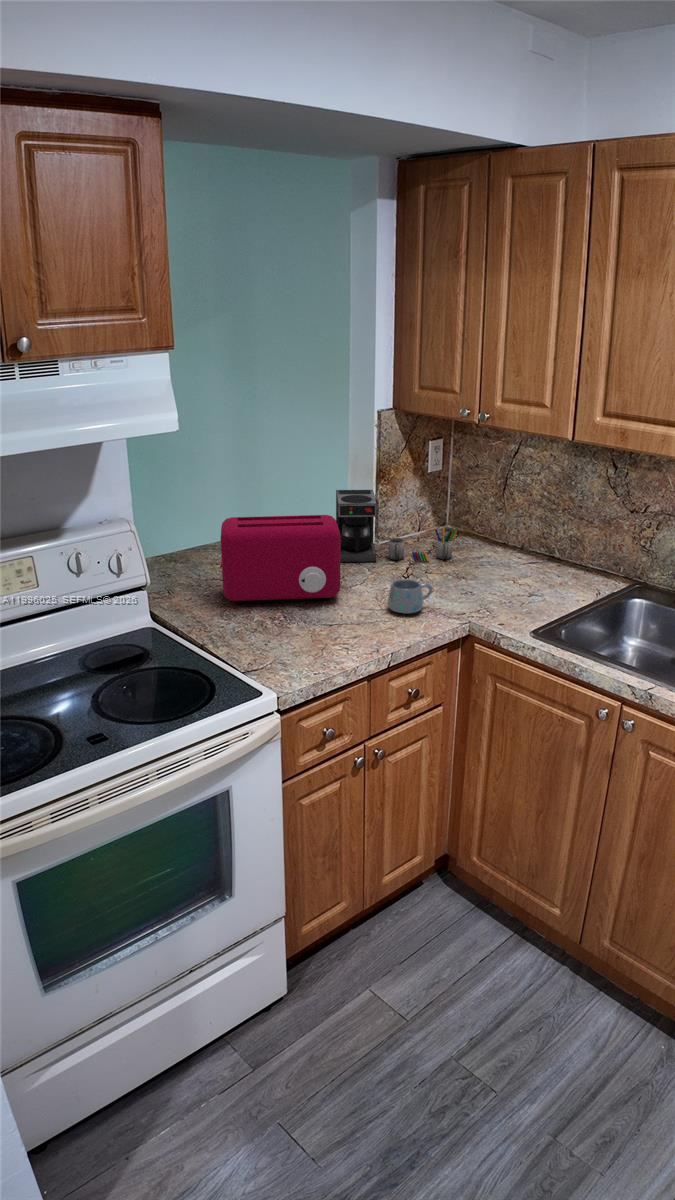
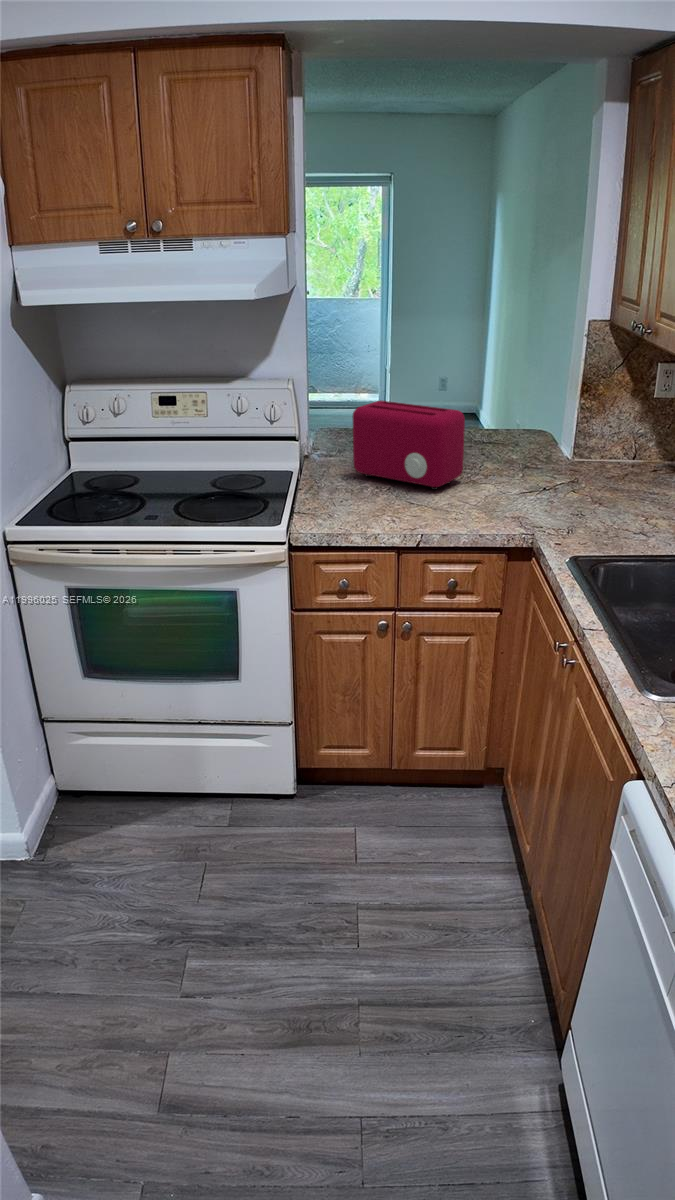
coffee maker: present [336,490,457,562] -> none [503,399,626,485]
mug: present [388,579,433,614] -> none [463,480,511,514]

